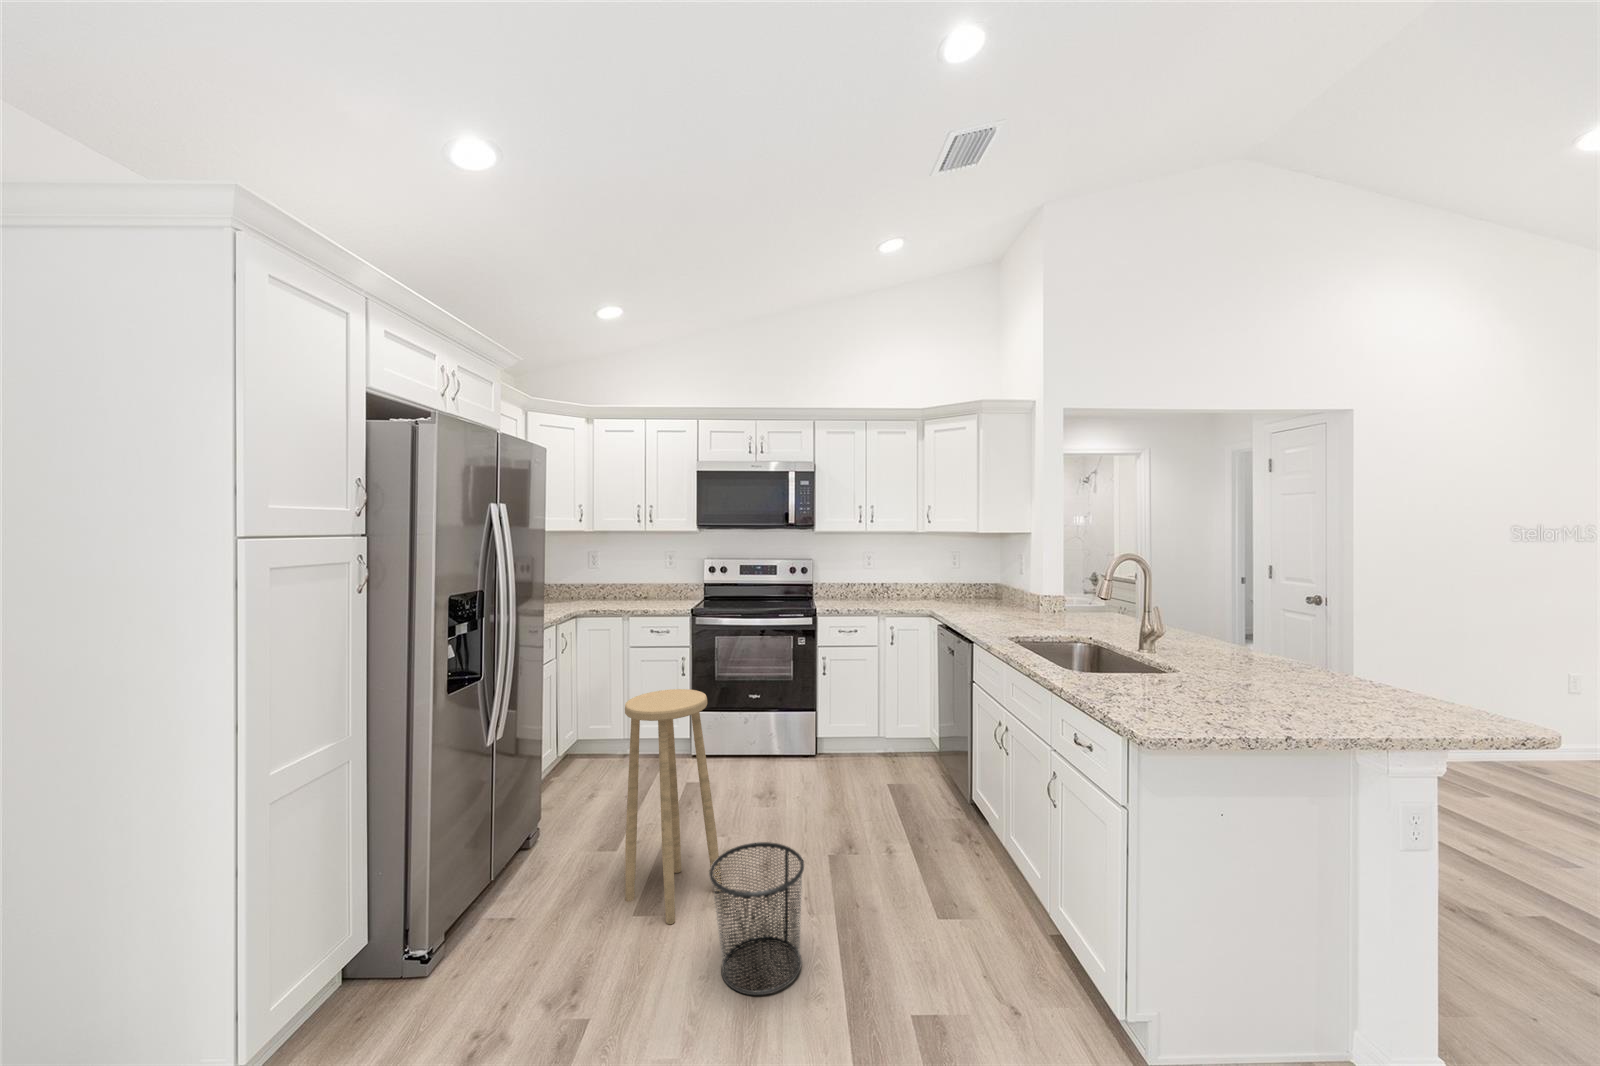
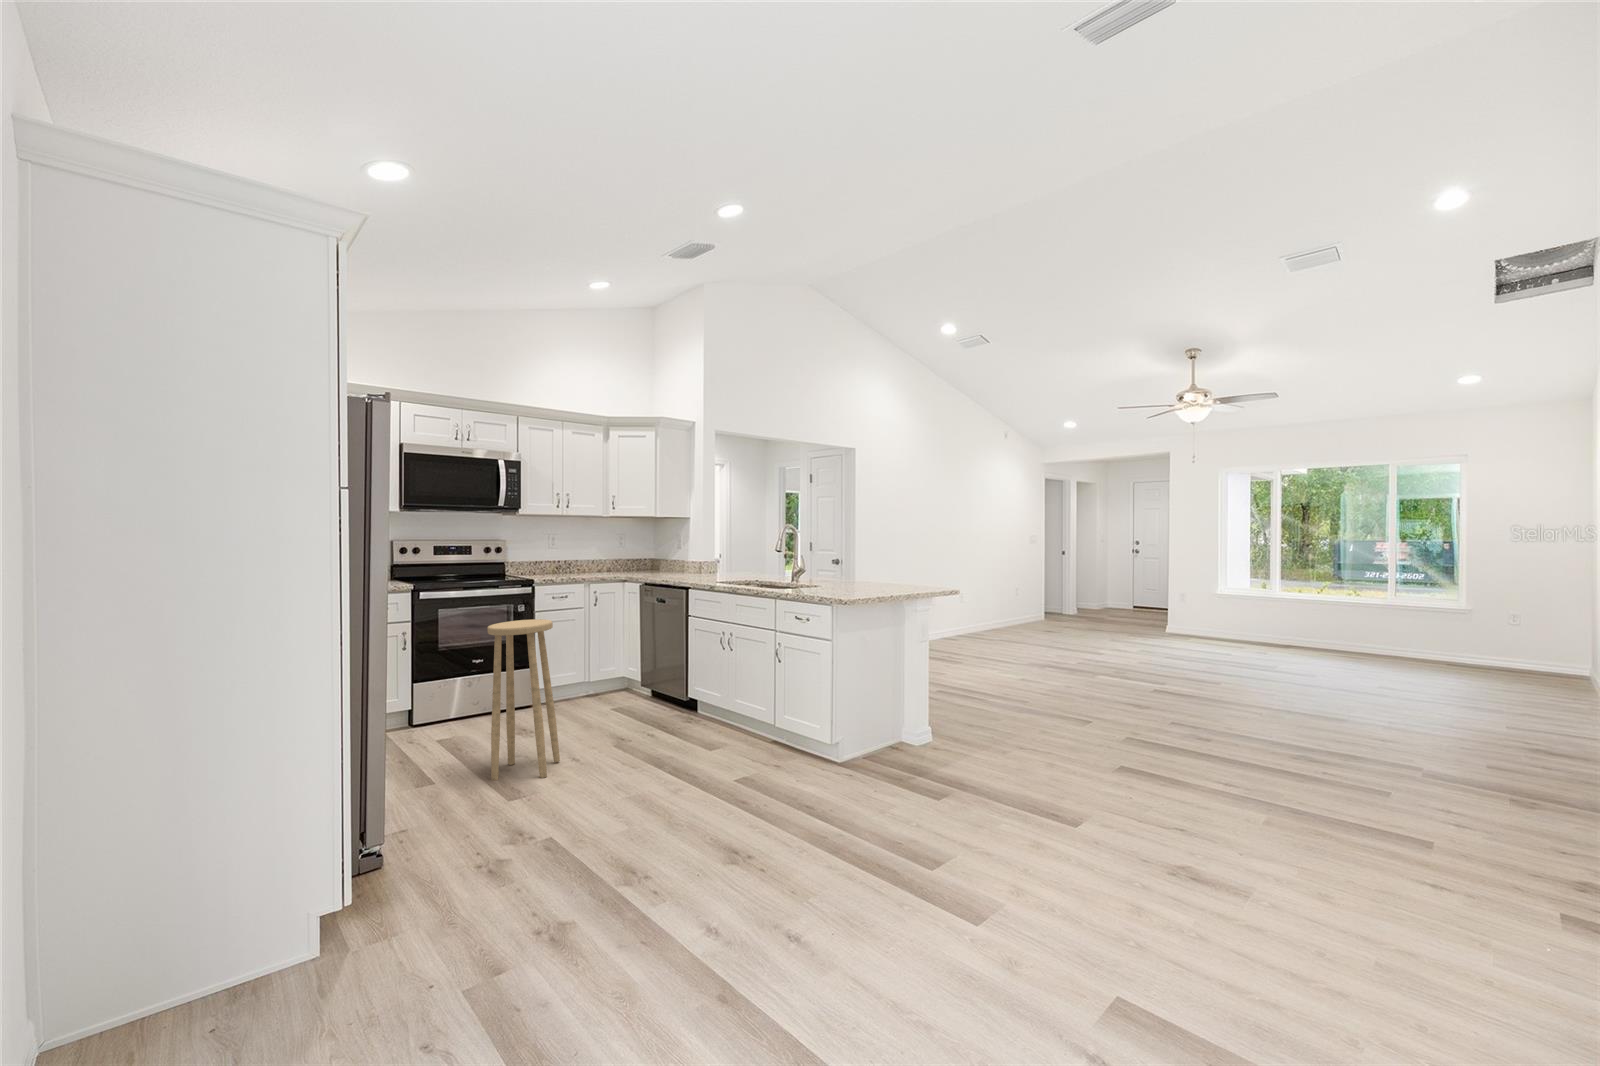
waste bin: present [709,842,804,995] -> none [594,700,656,781]

